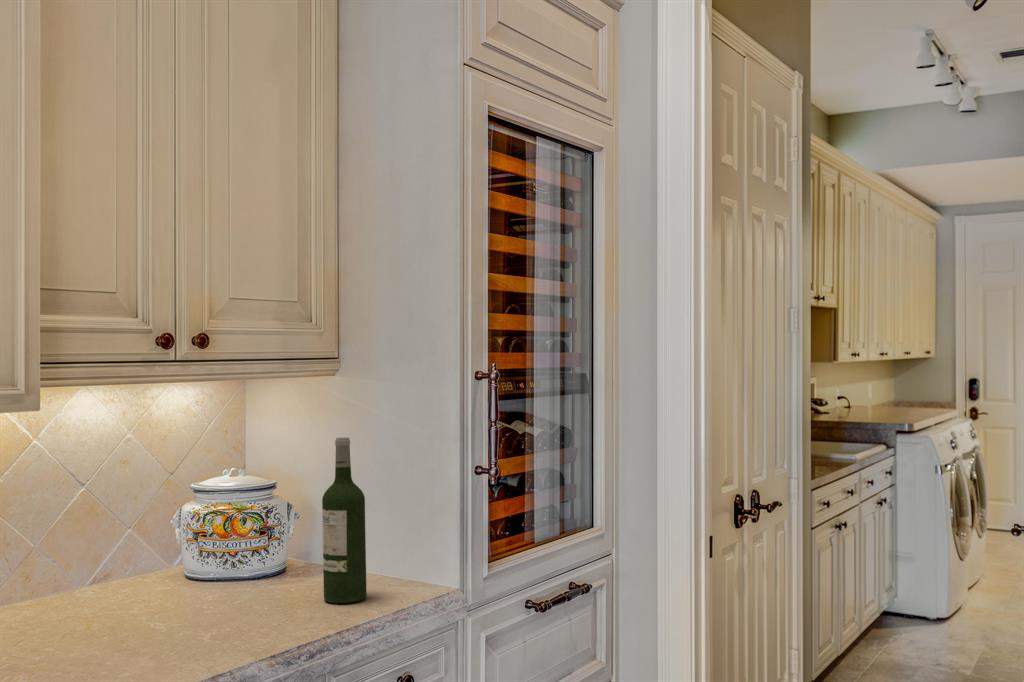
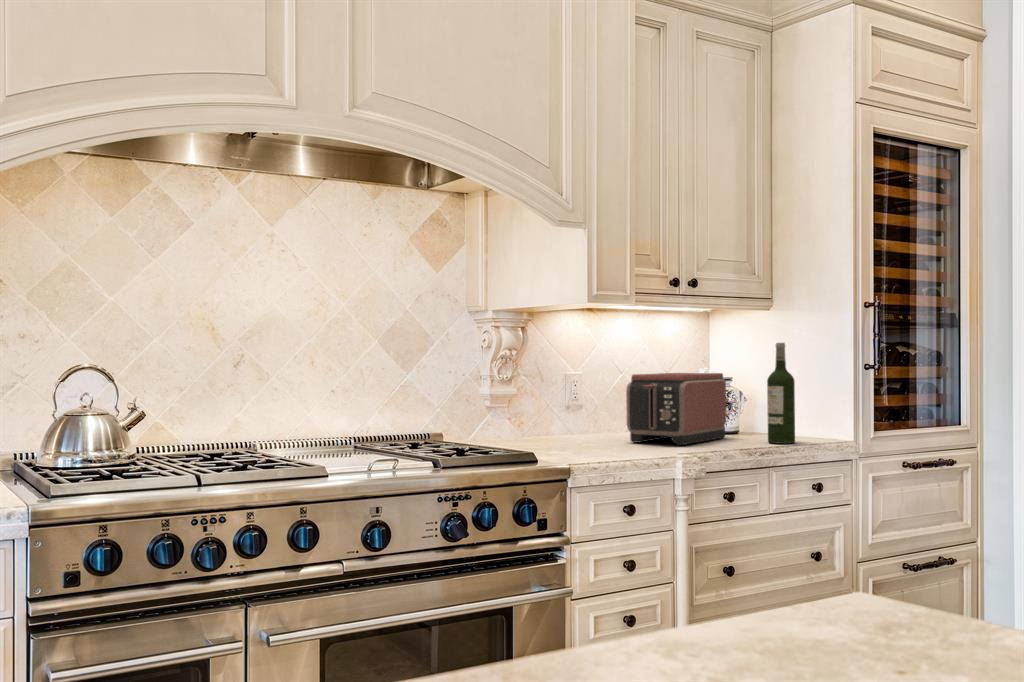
toaster: none [75,483,260,628] -> present [626,373,726,445]

